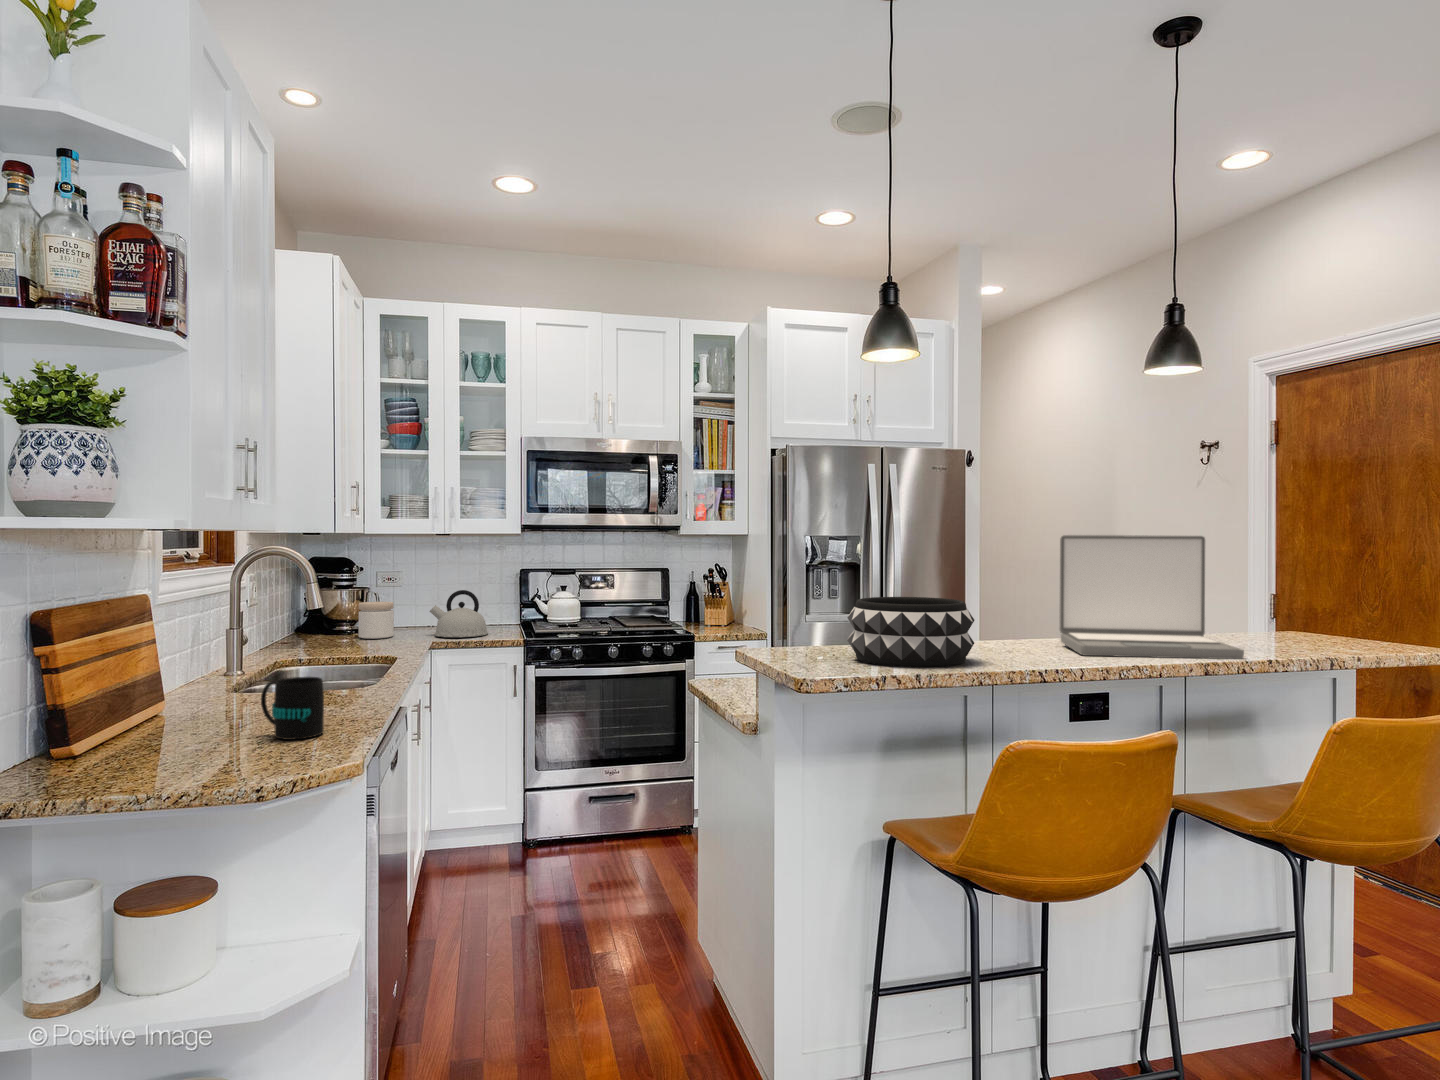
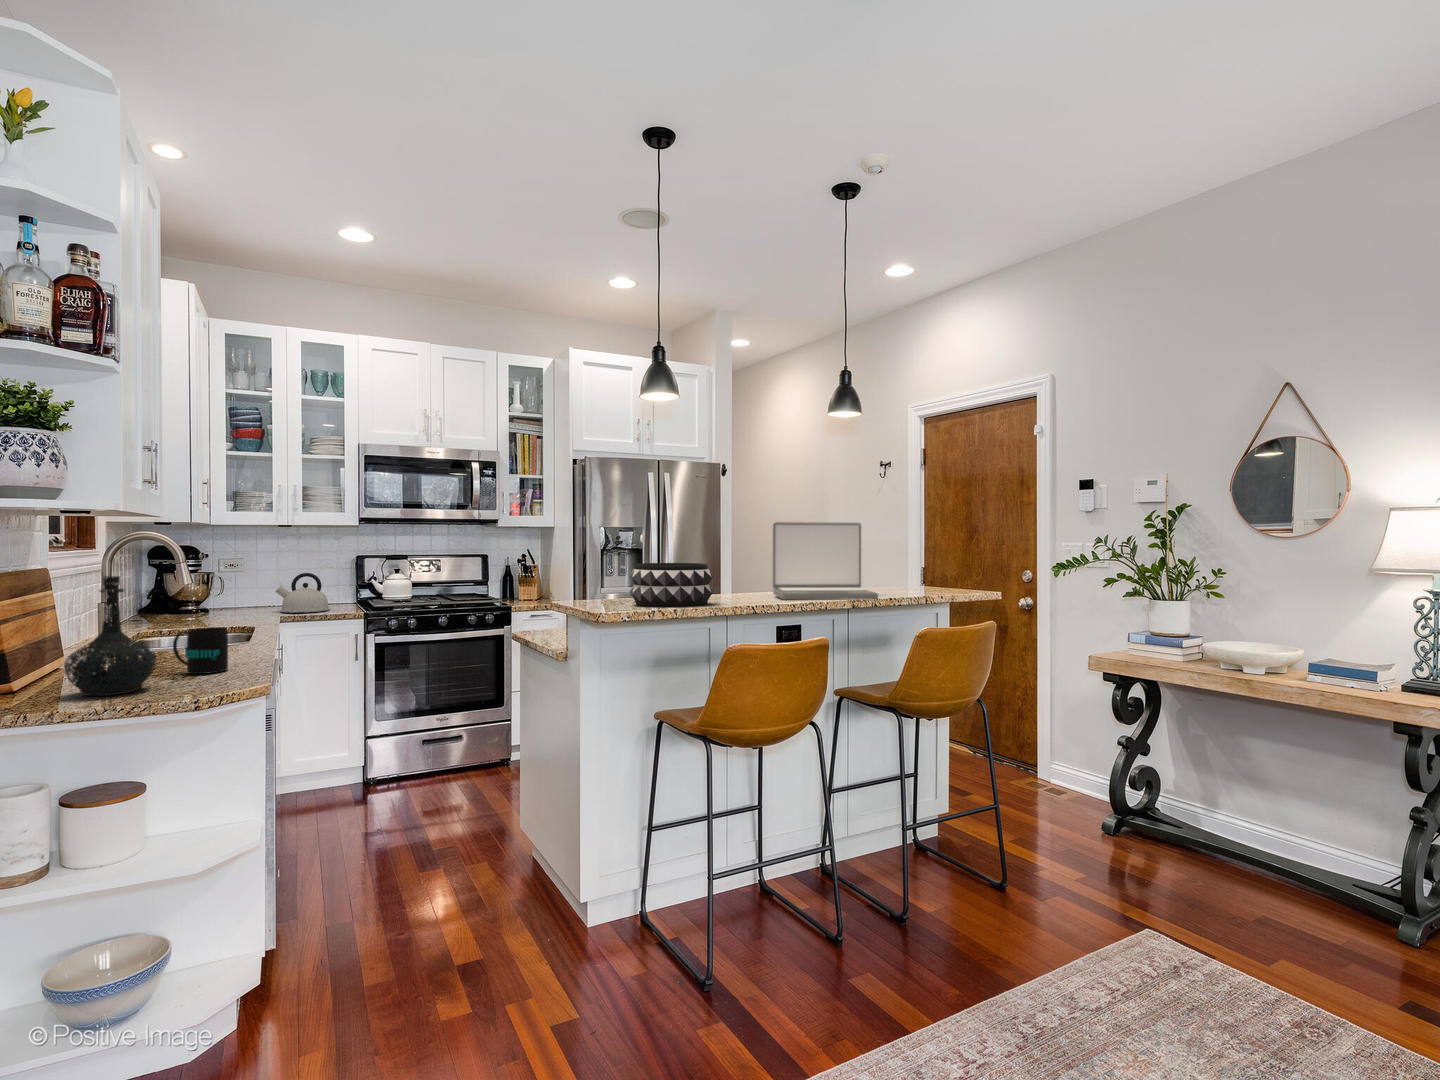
jar: present [358,602,394,639] -> none [207,584,241,616]
bottle: none [110,616,223,775] -> present [64,576,156,696]

